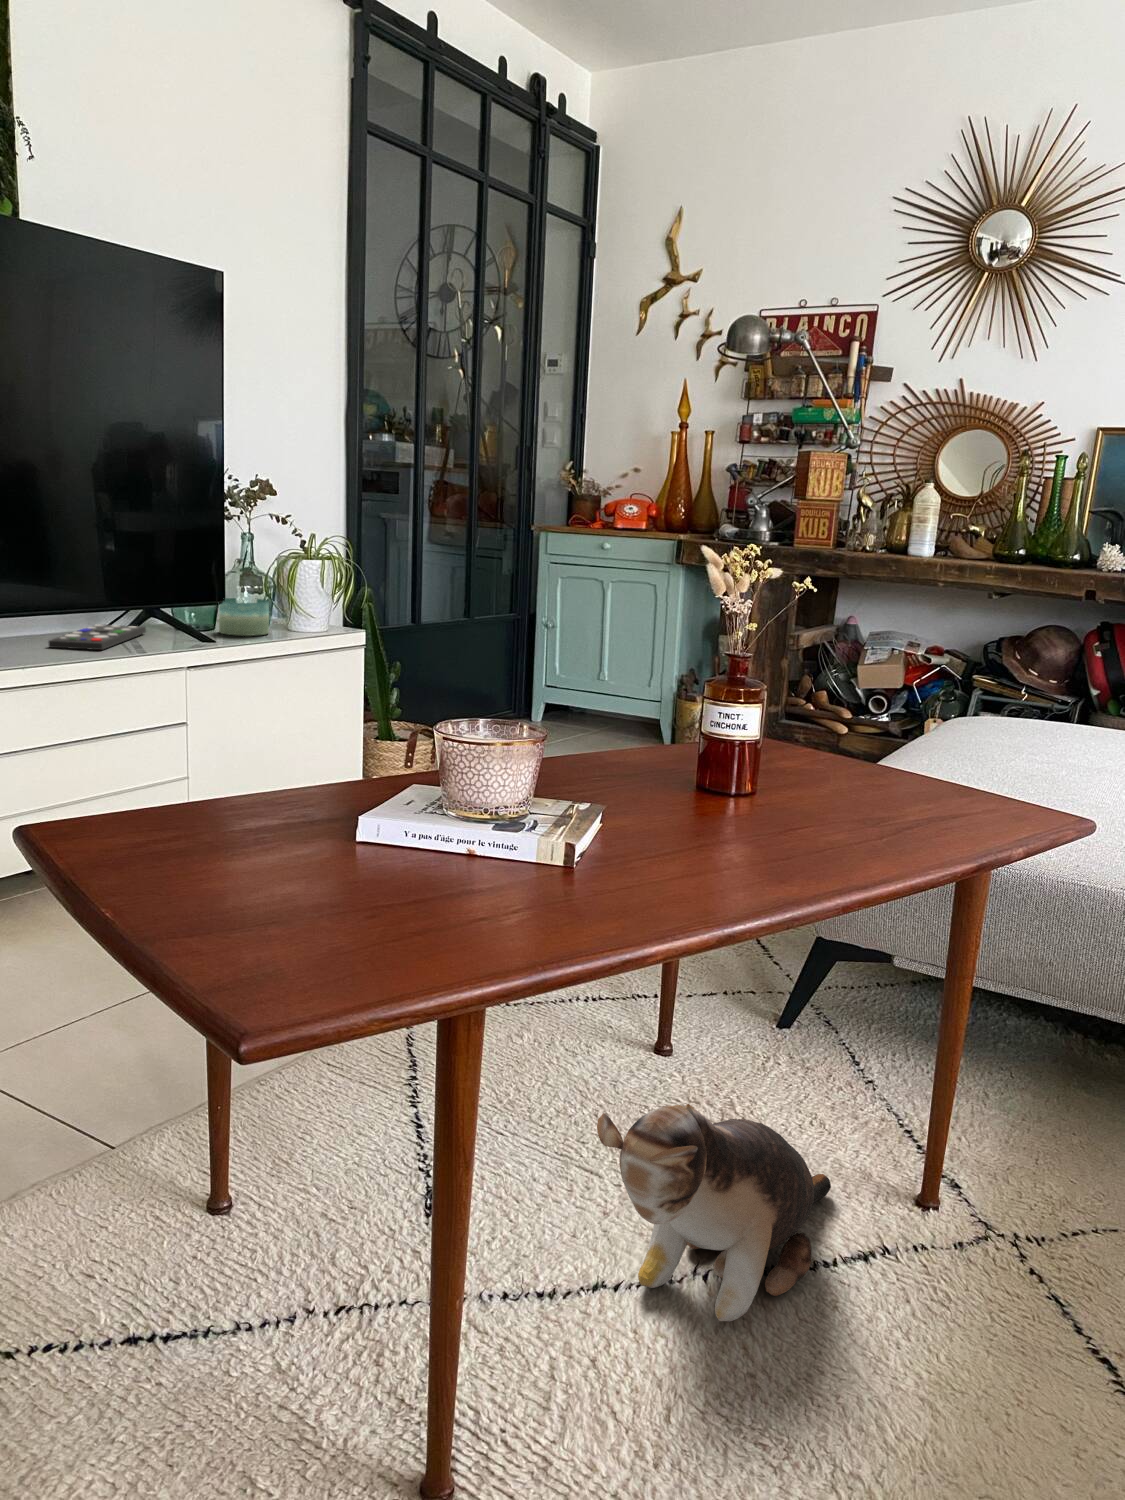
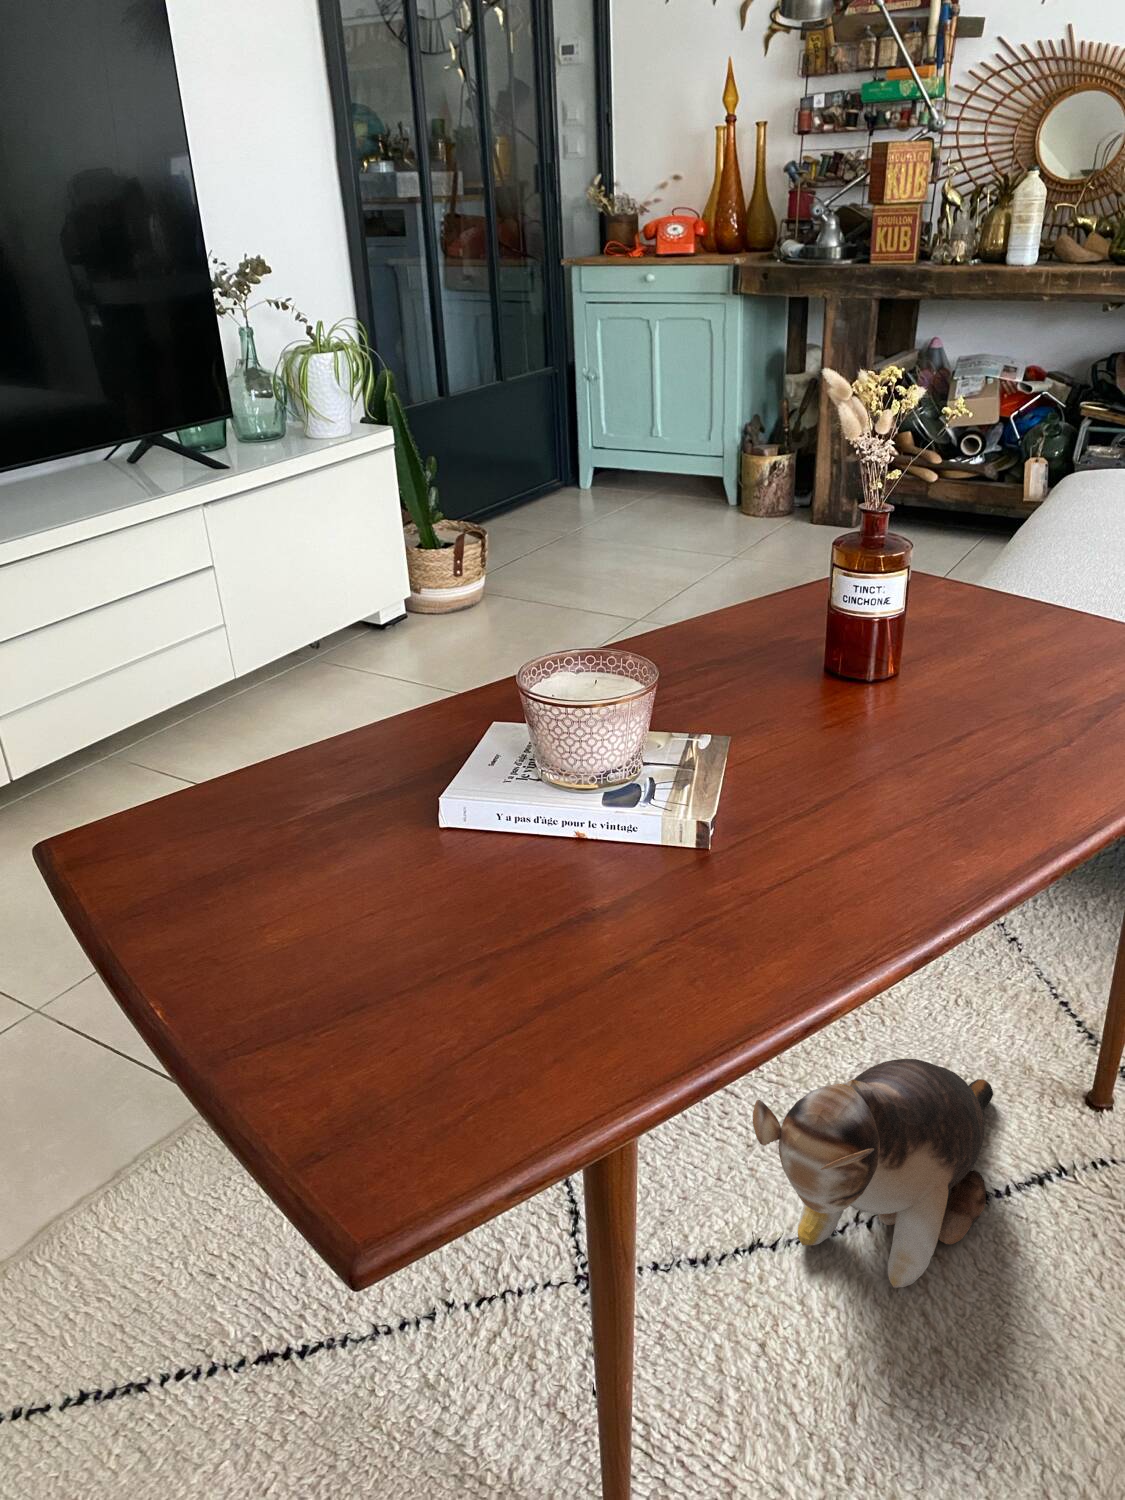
candle: present [219,598,269,636] -> none [229,407,290,454]
remote control: present [49,624,146,650] -> none [49,457,155,503]

